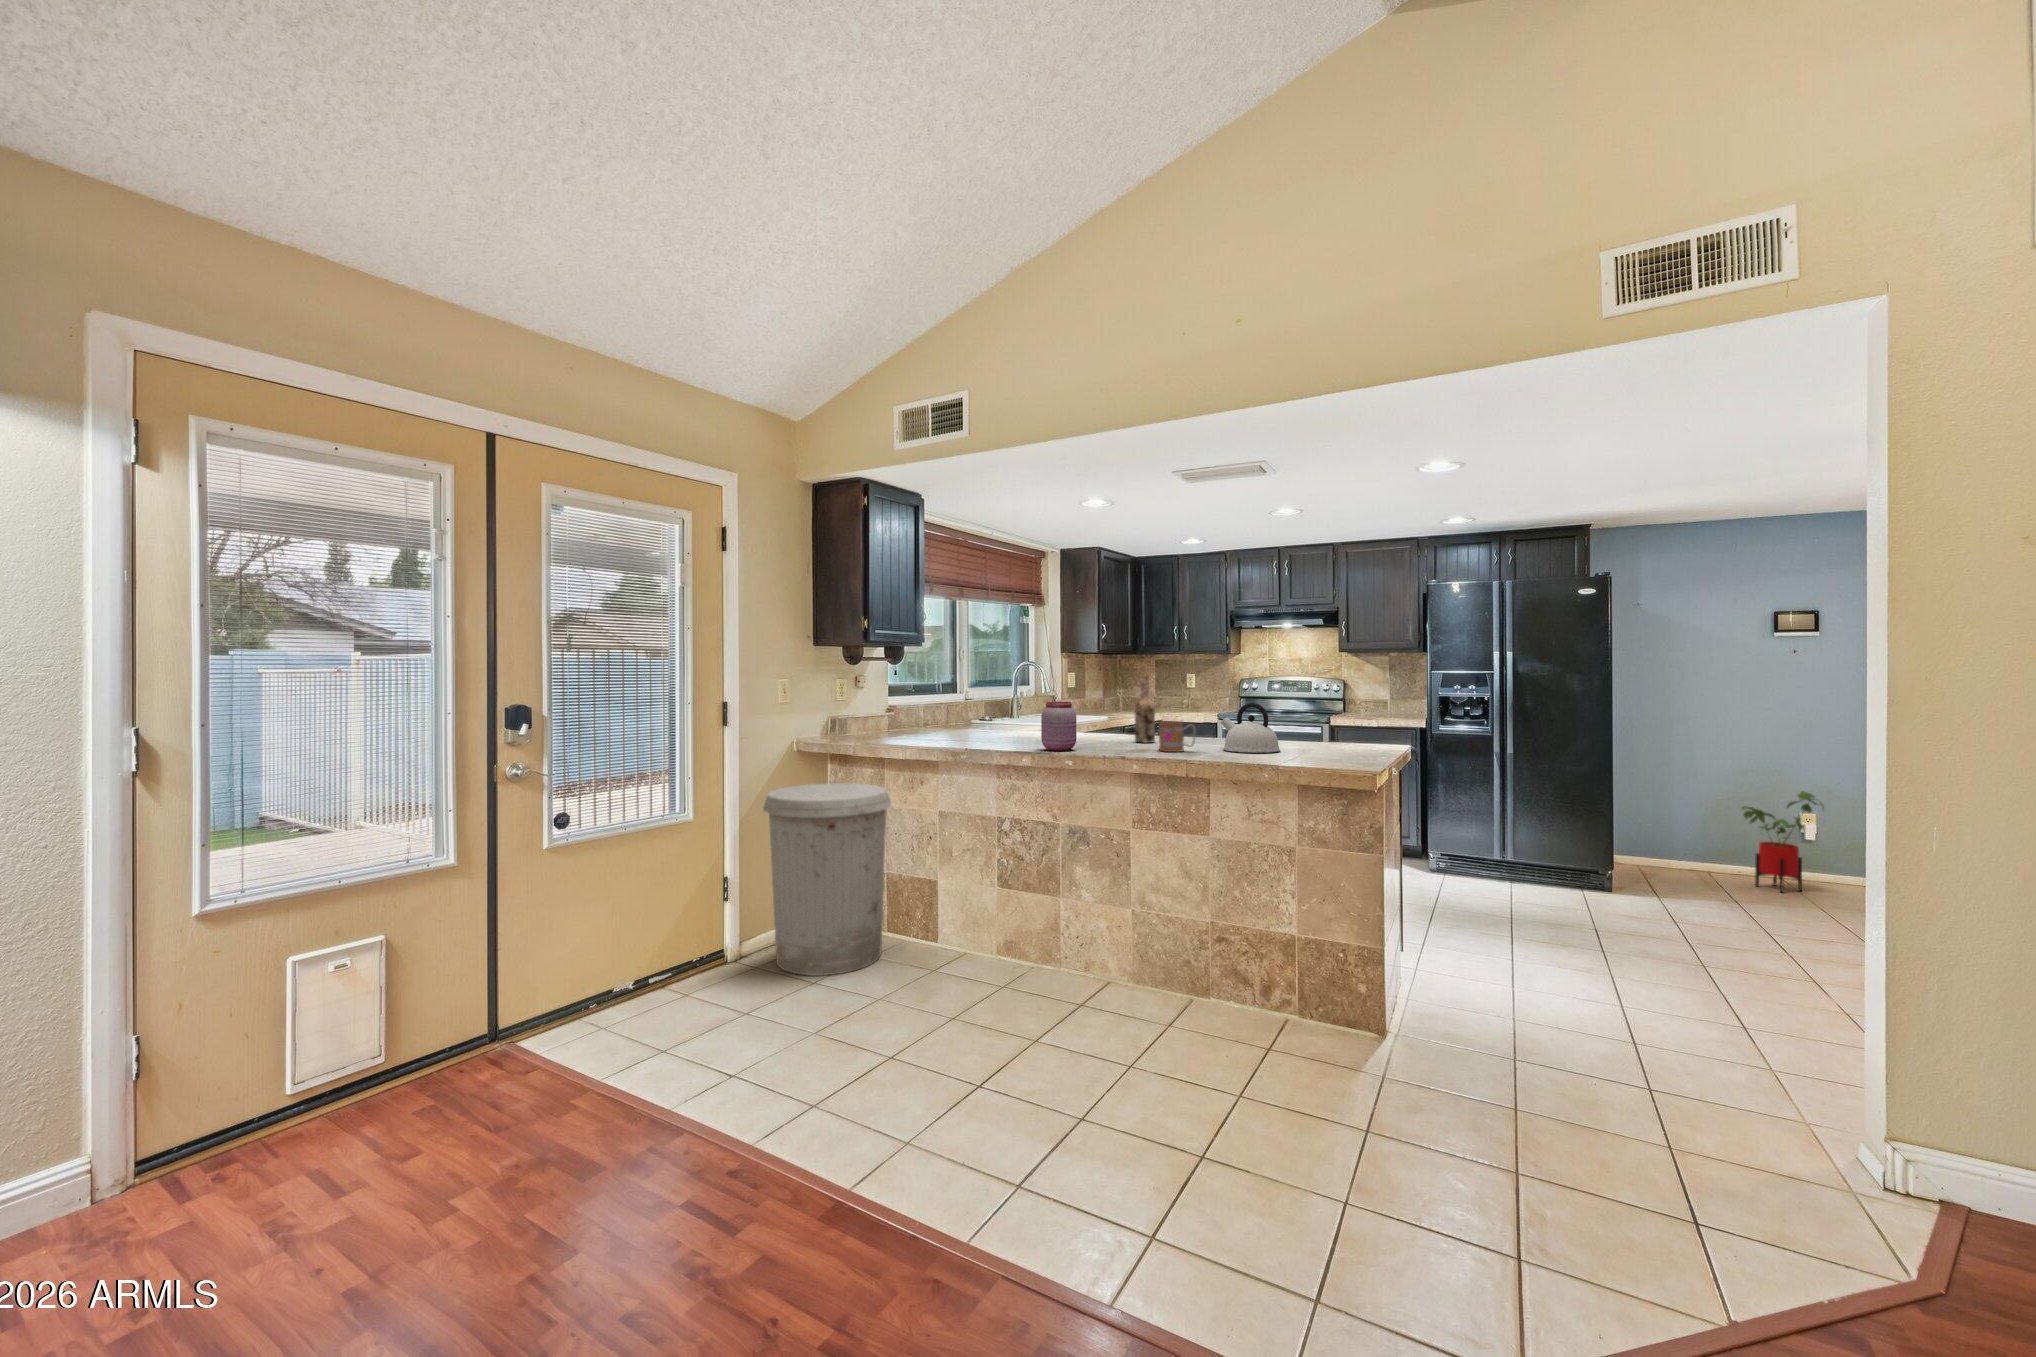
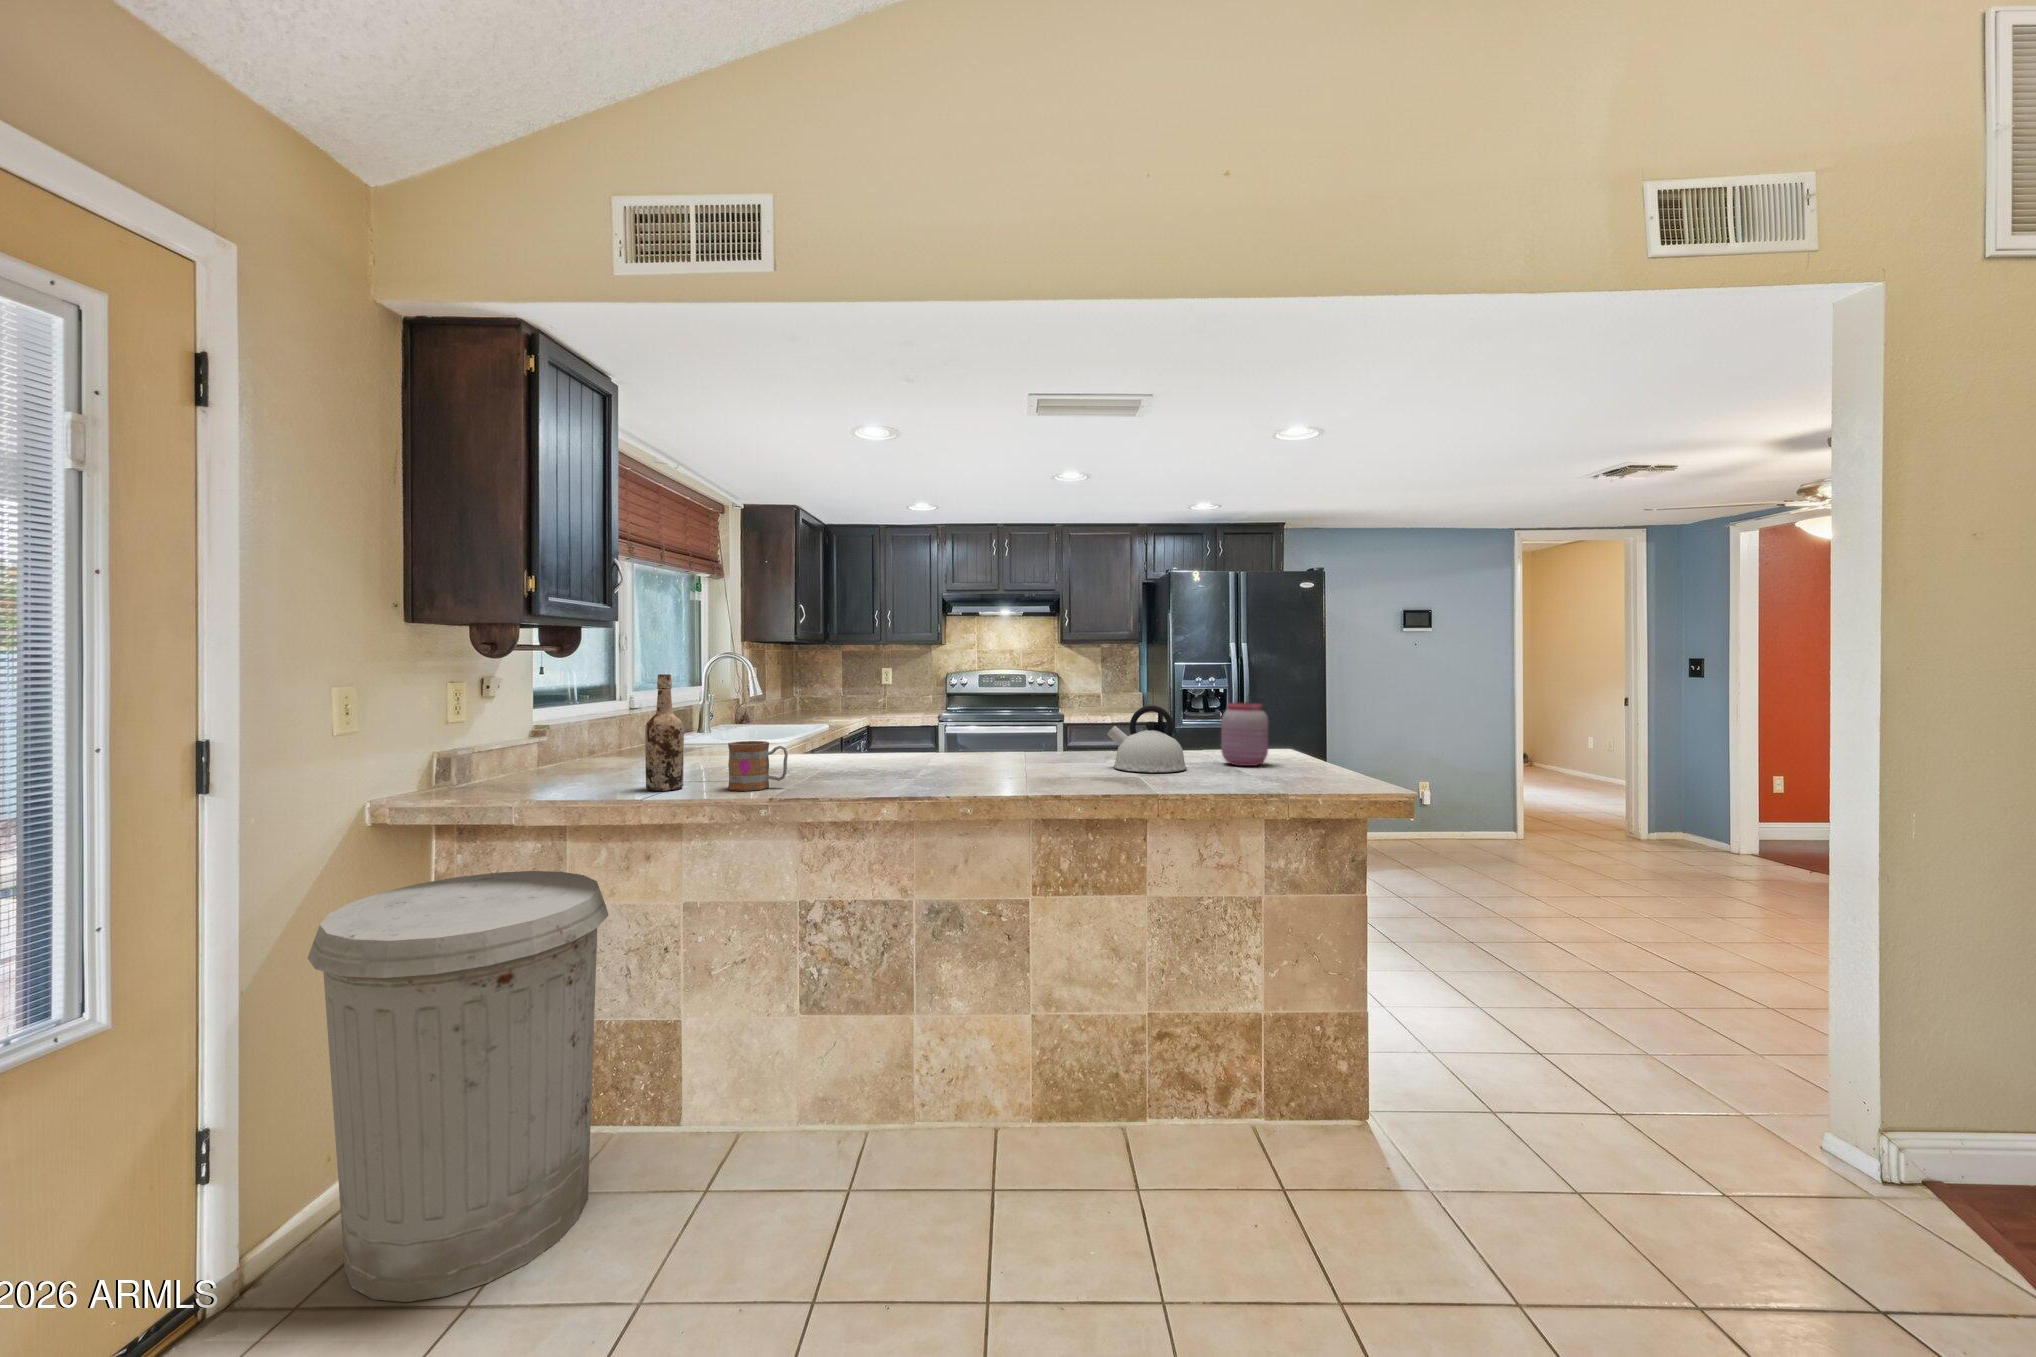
wine bottle: present [1135,676,1155,743] -> present [645,674,684,791]
jar: present [1041,702,1076,751] -> present [1221,703,1268,766]
mug: present [1159,721,1196,752] -> present [728,741,788,791]
house plant: present [1742,791,1824,892] -> none [1389,766,1448,855]

